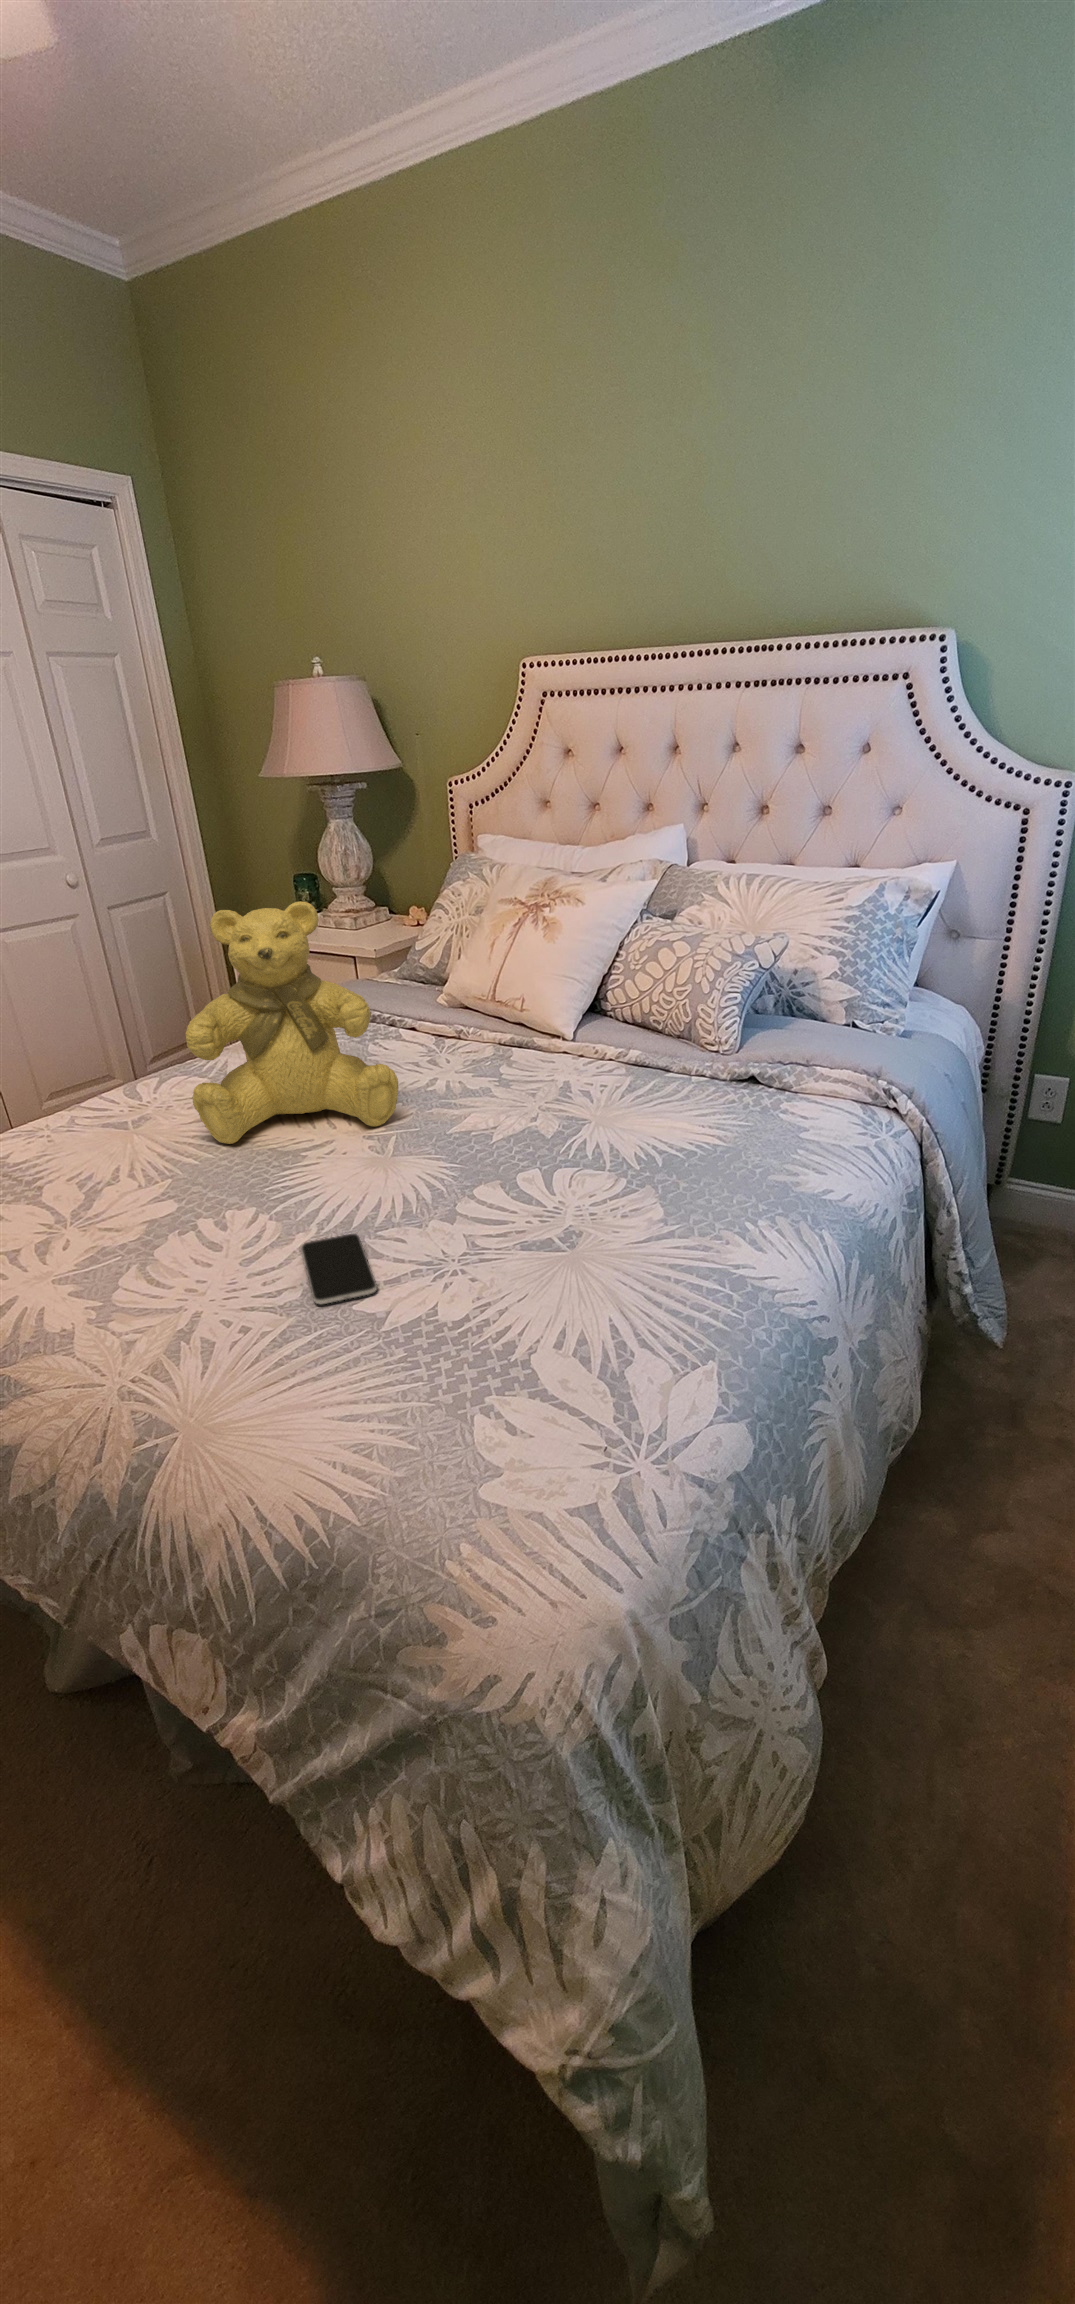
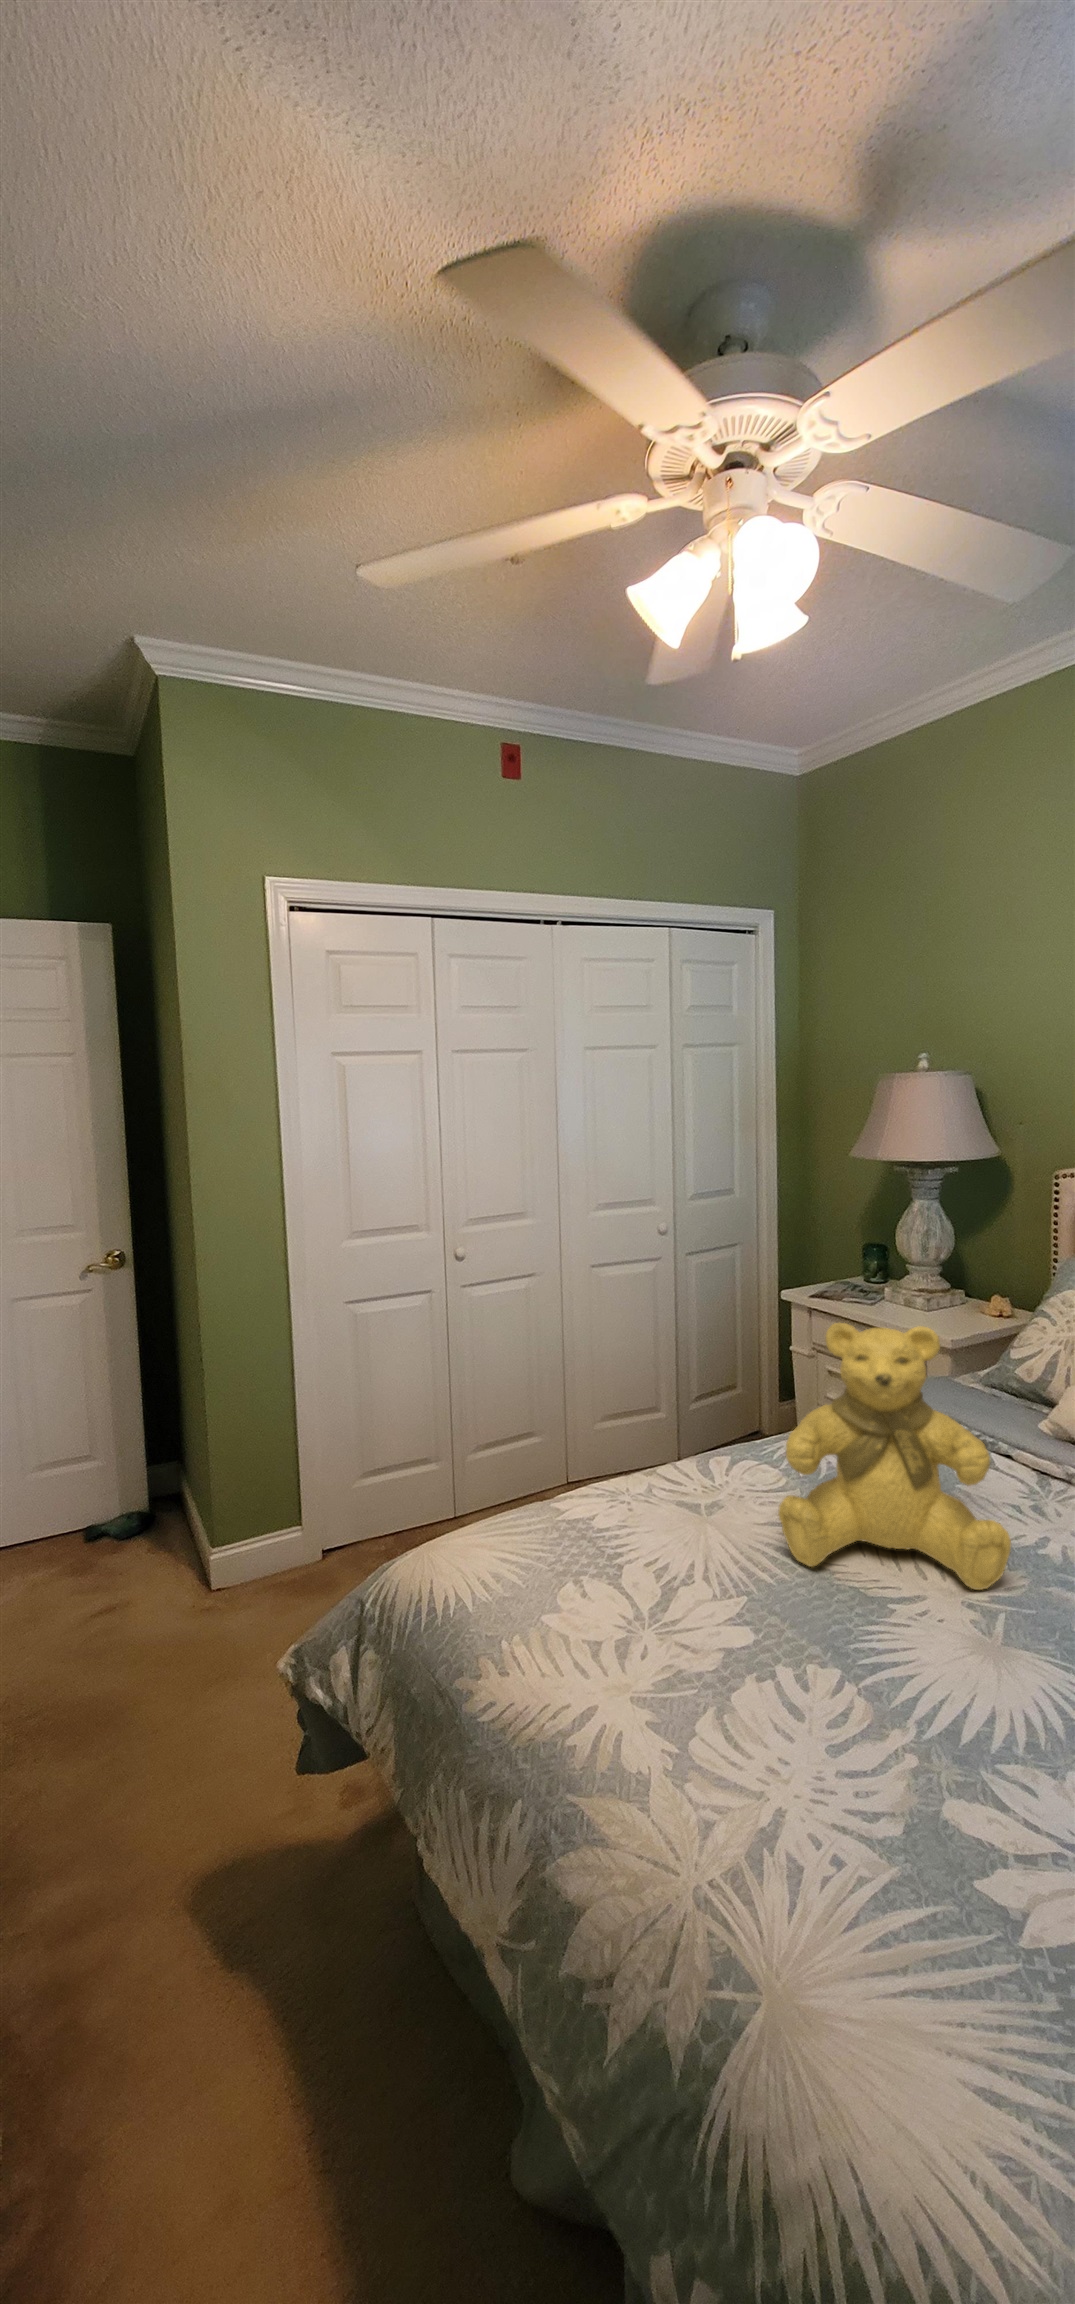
smartphone: present [301,1234,377,1304] -> none [901,1749,1007,1870]

